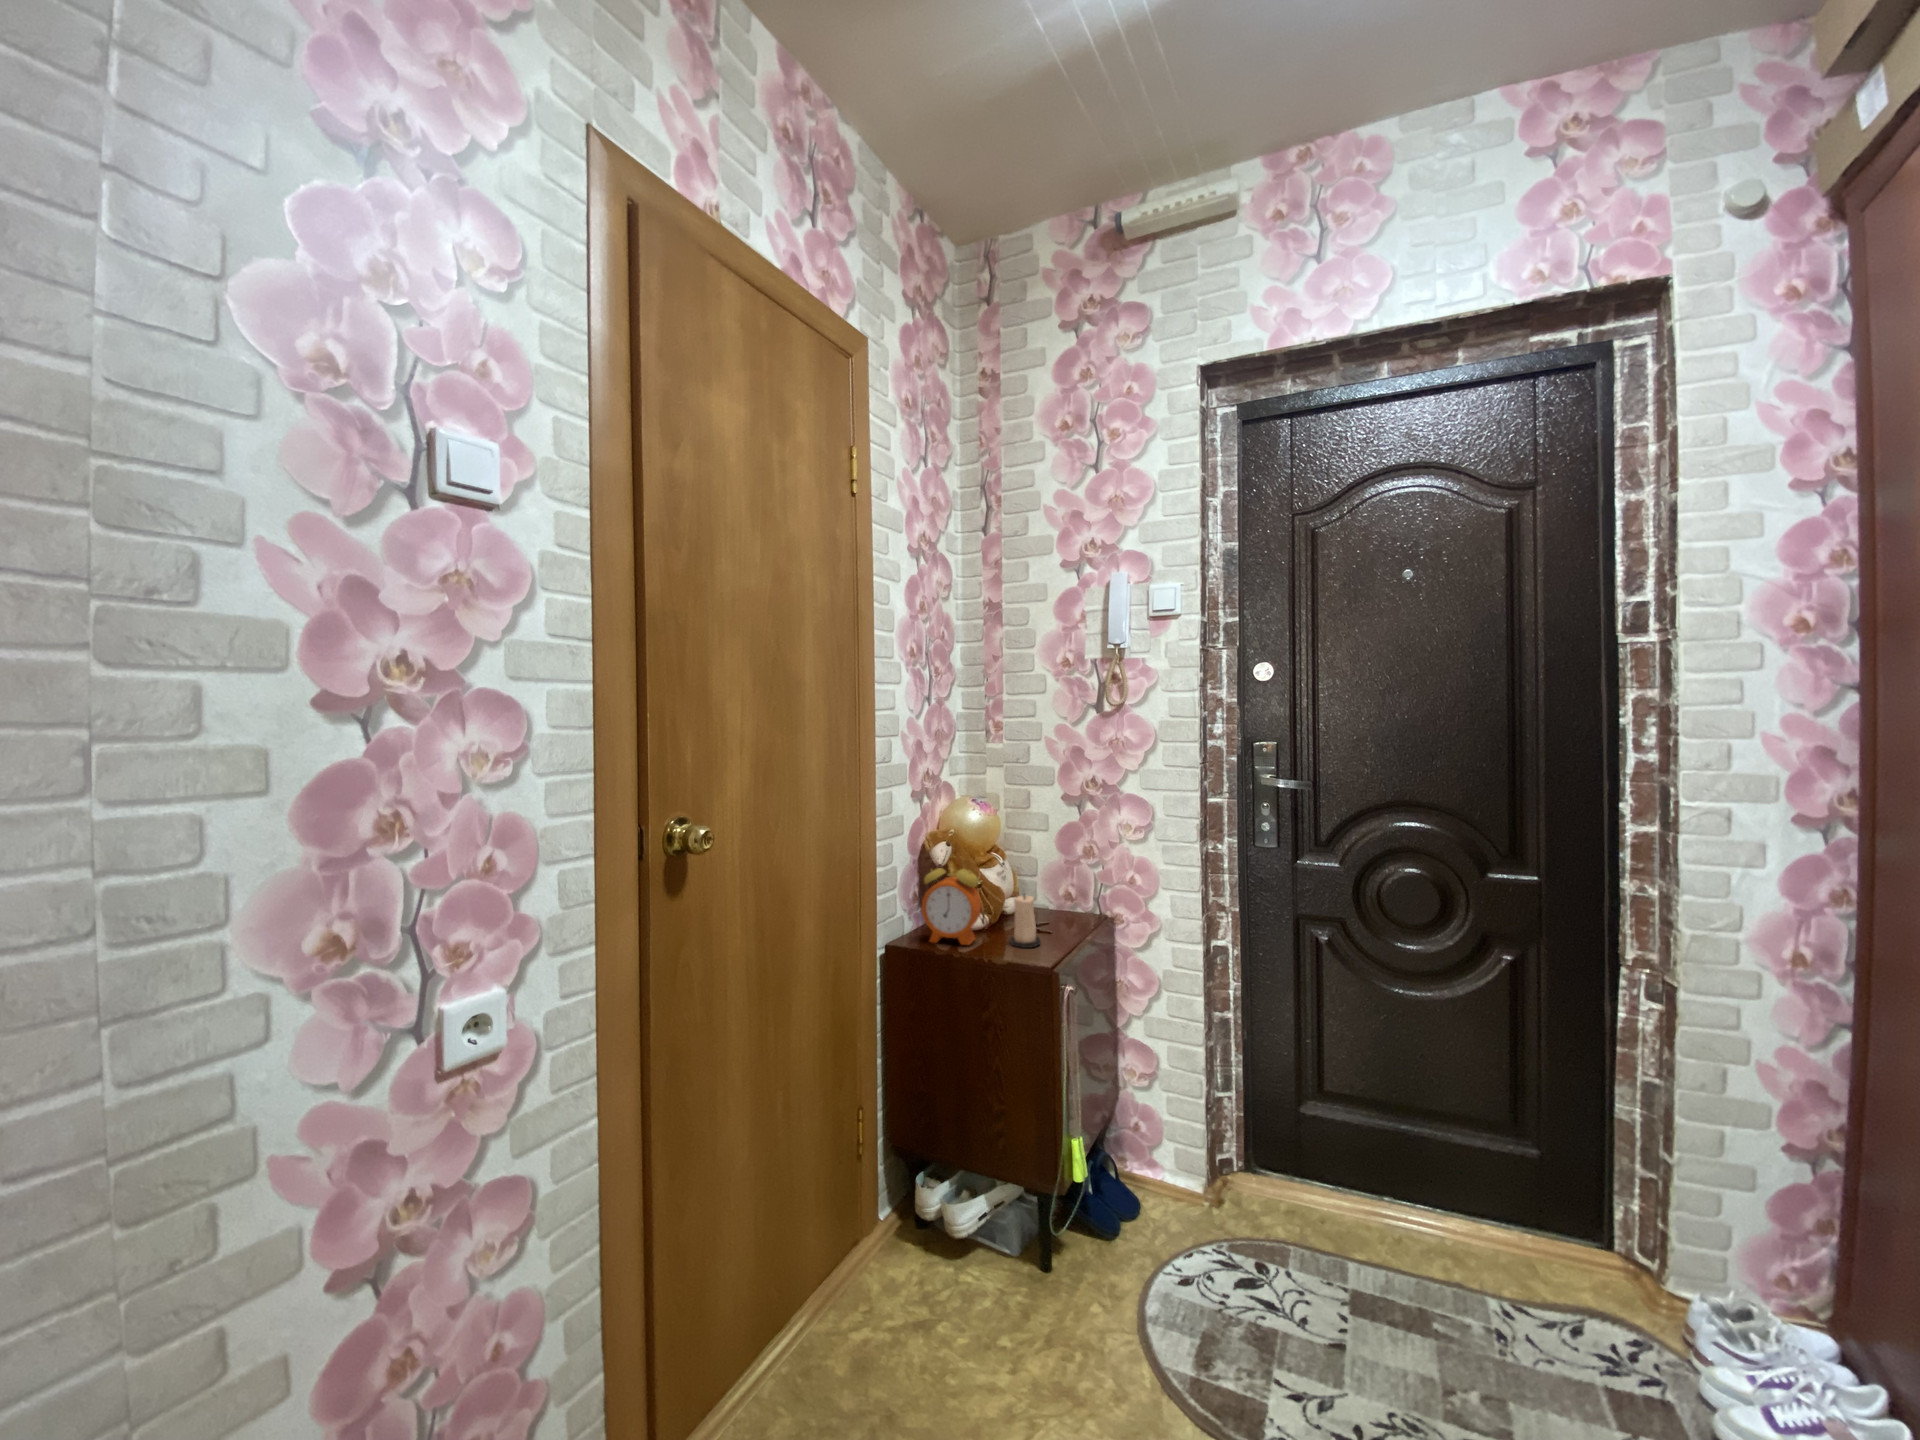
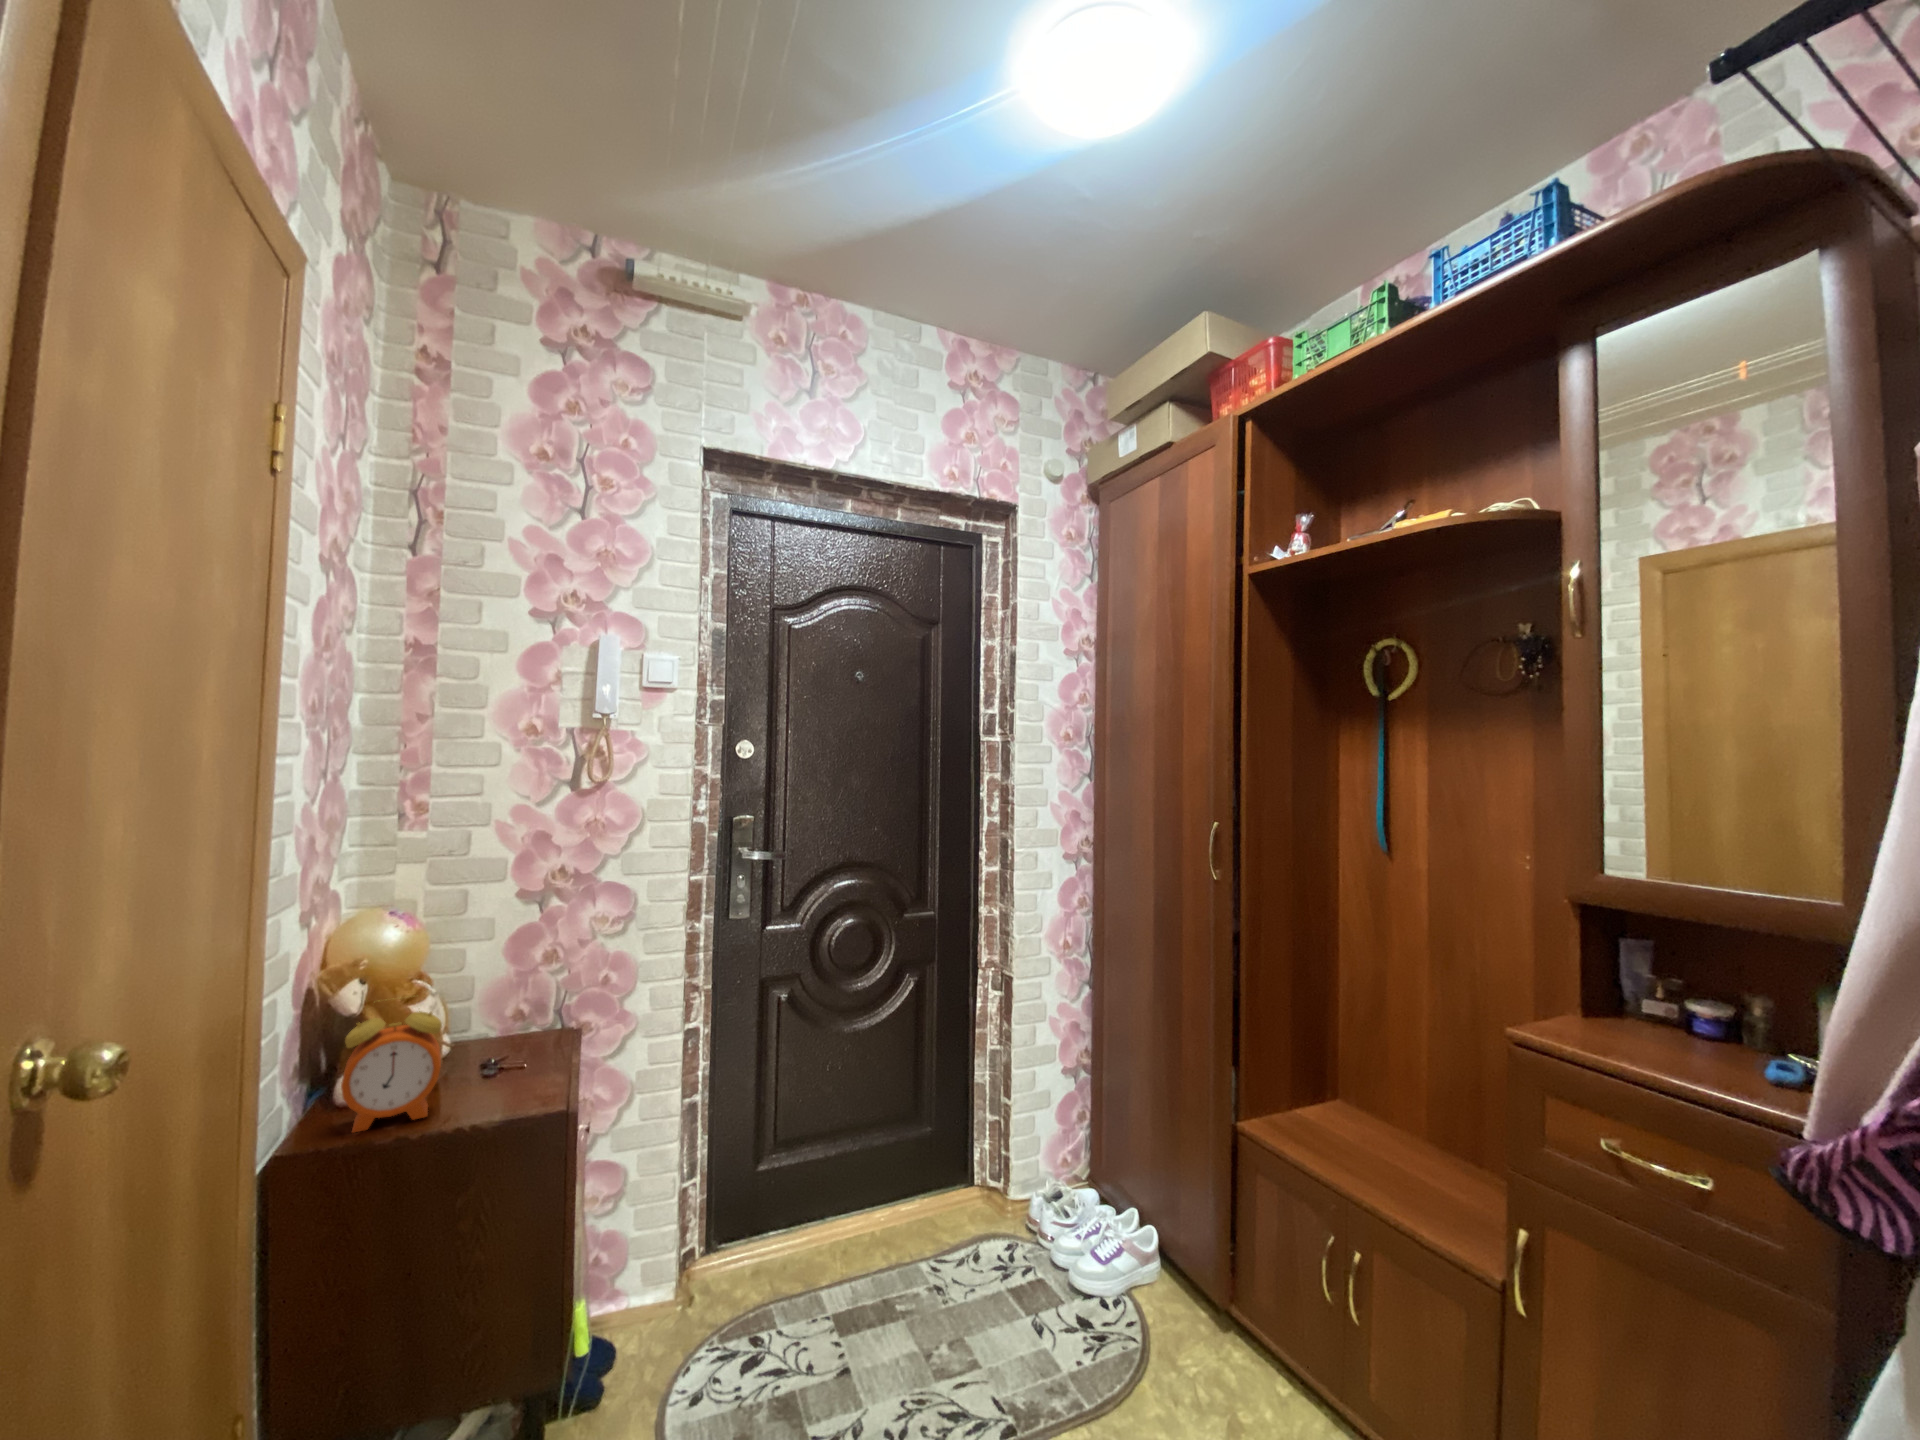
candle: present [1010,895,1041,948] -> none [480,1024,526,1098]

